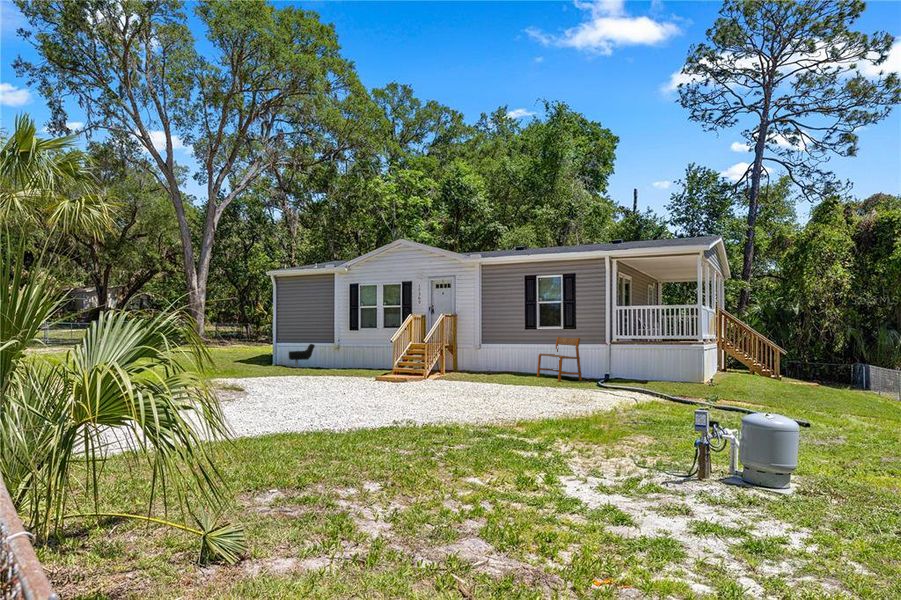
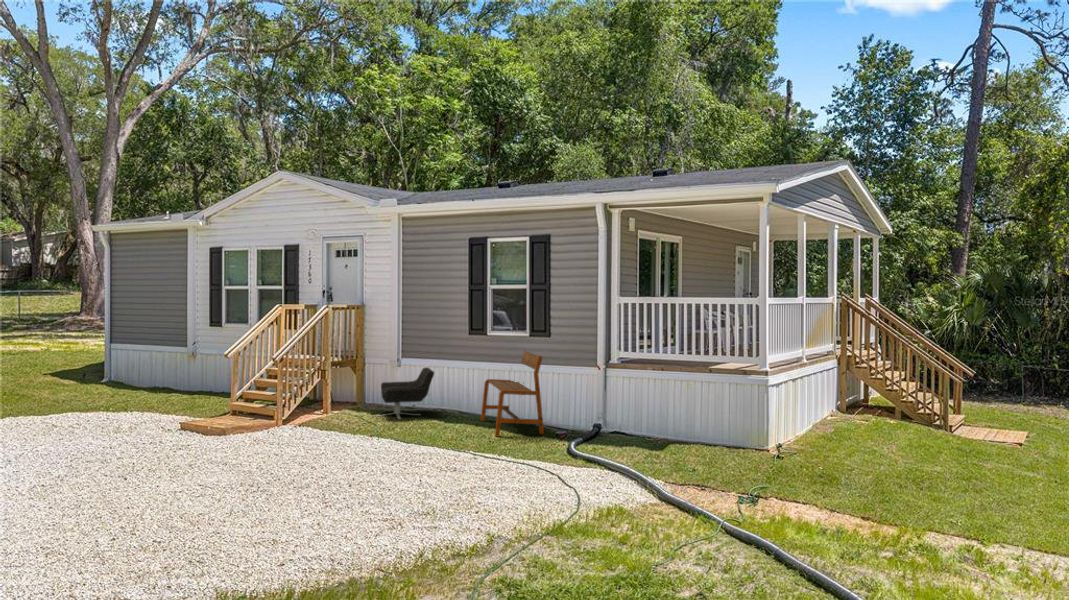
lounge chair: present [289,344,315,367] -> present [381,367,434,419]

